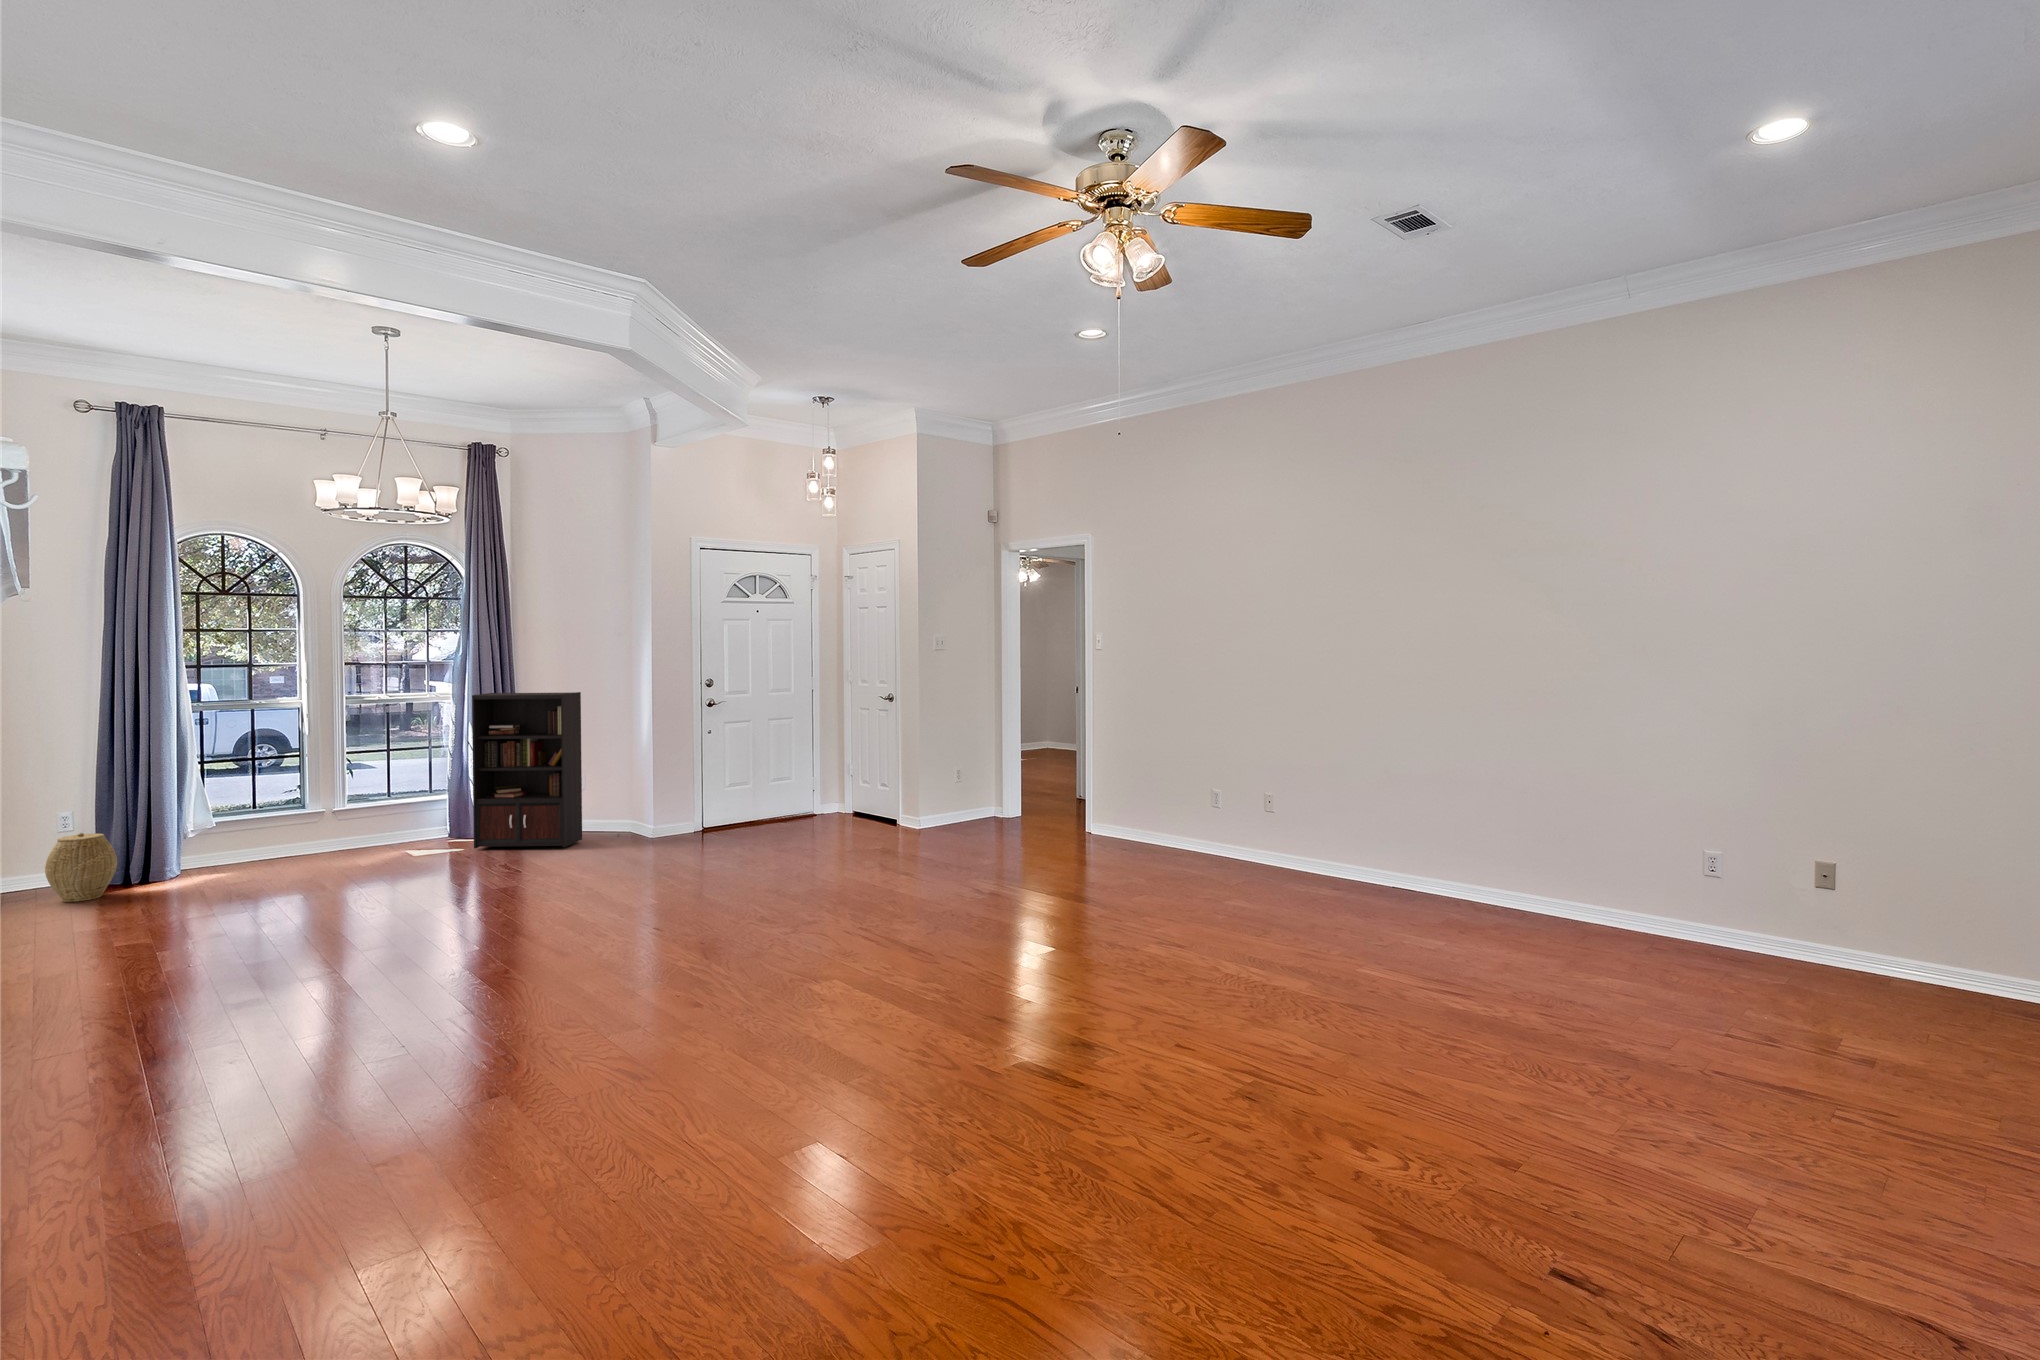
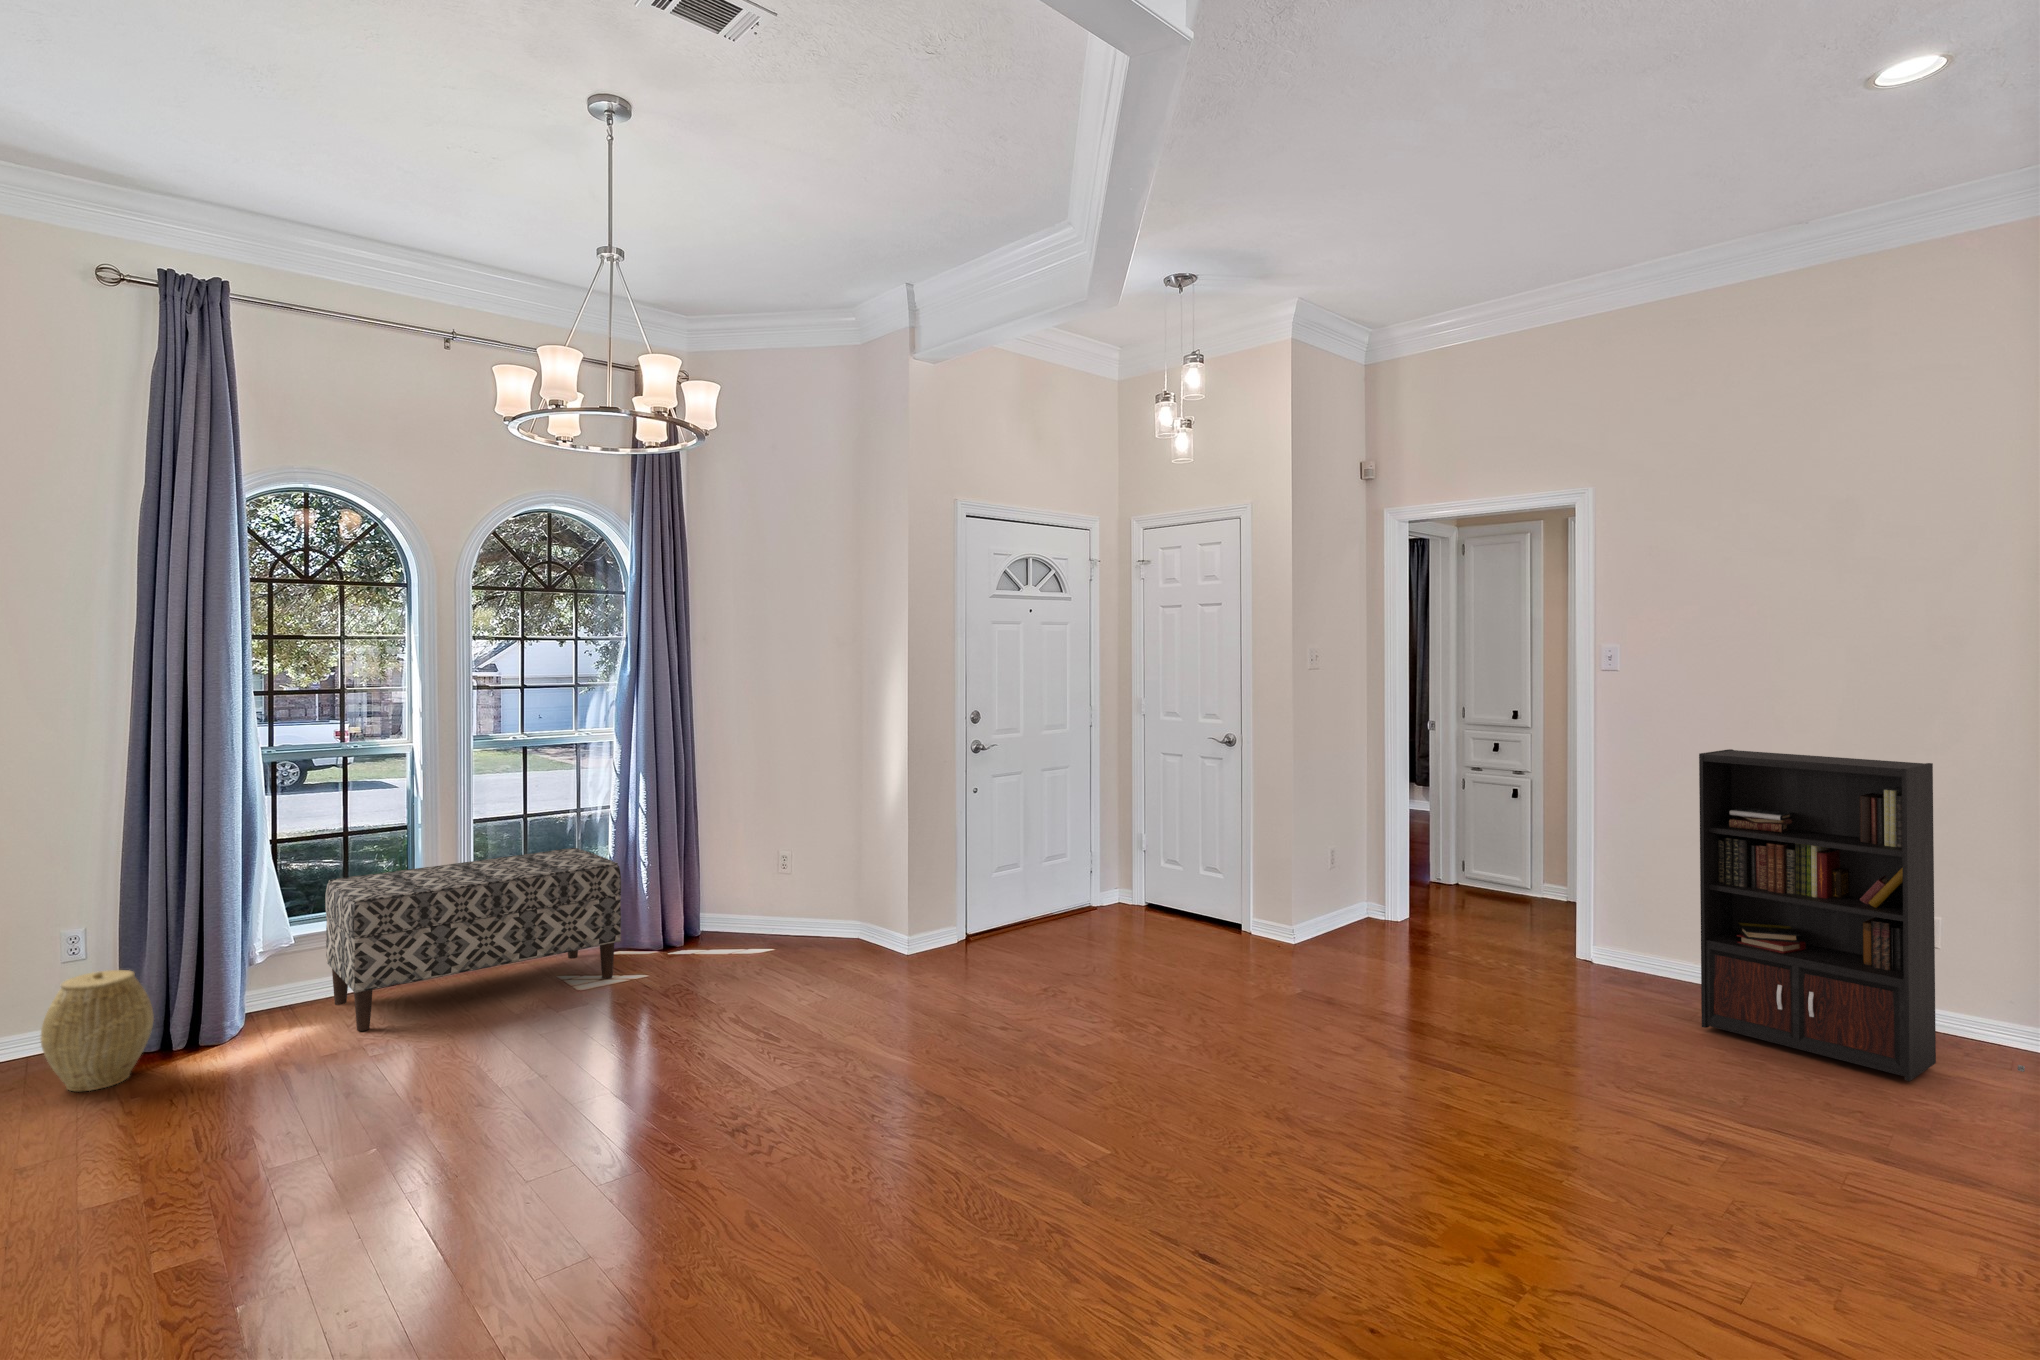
bookcase: present [472,692,620,848] -> present [1699,749,2025,1081]
bench: none [238,771,445,877] -> present [325,848,621,1031]

